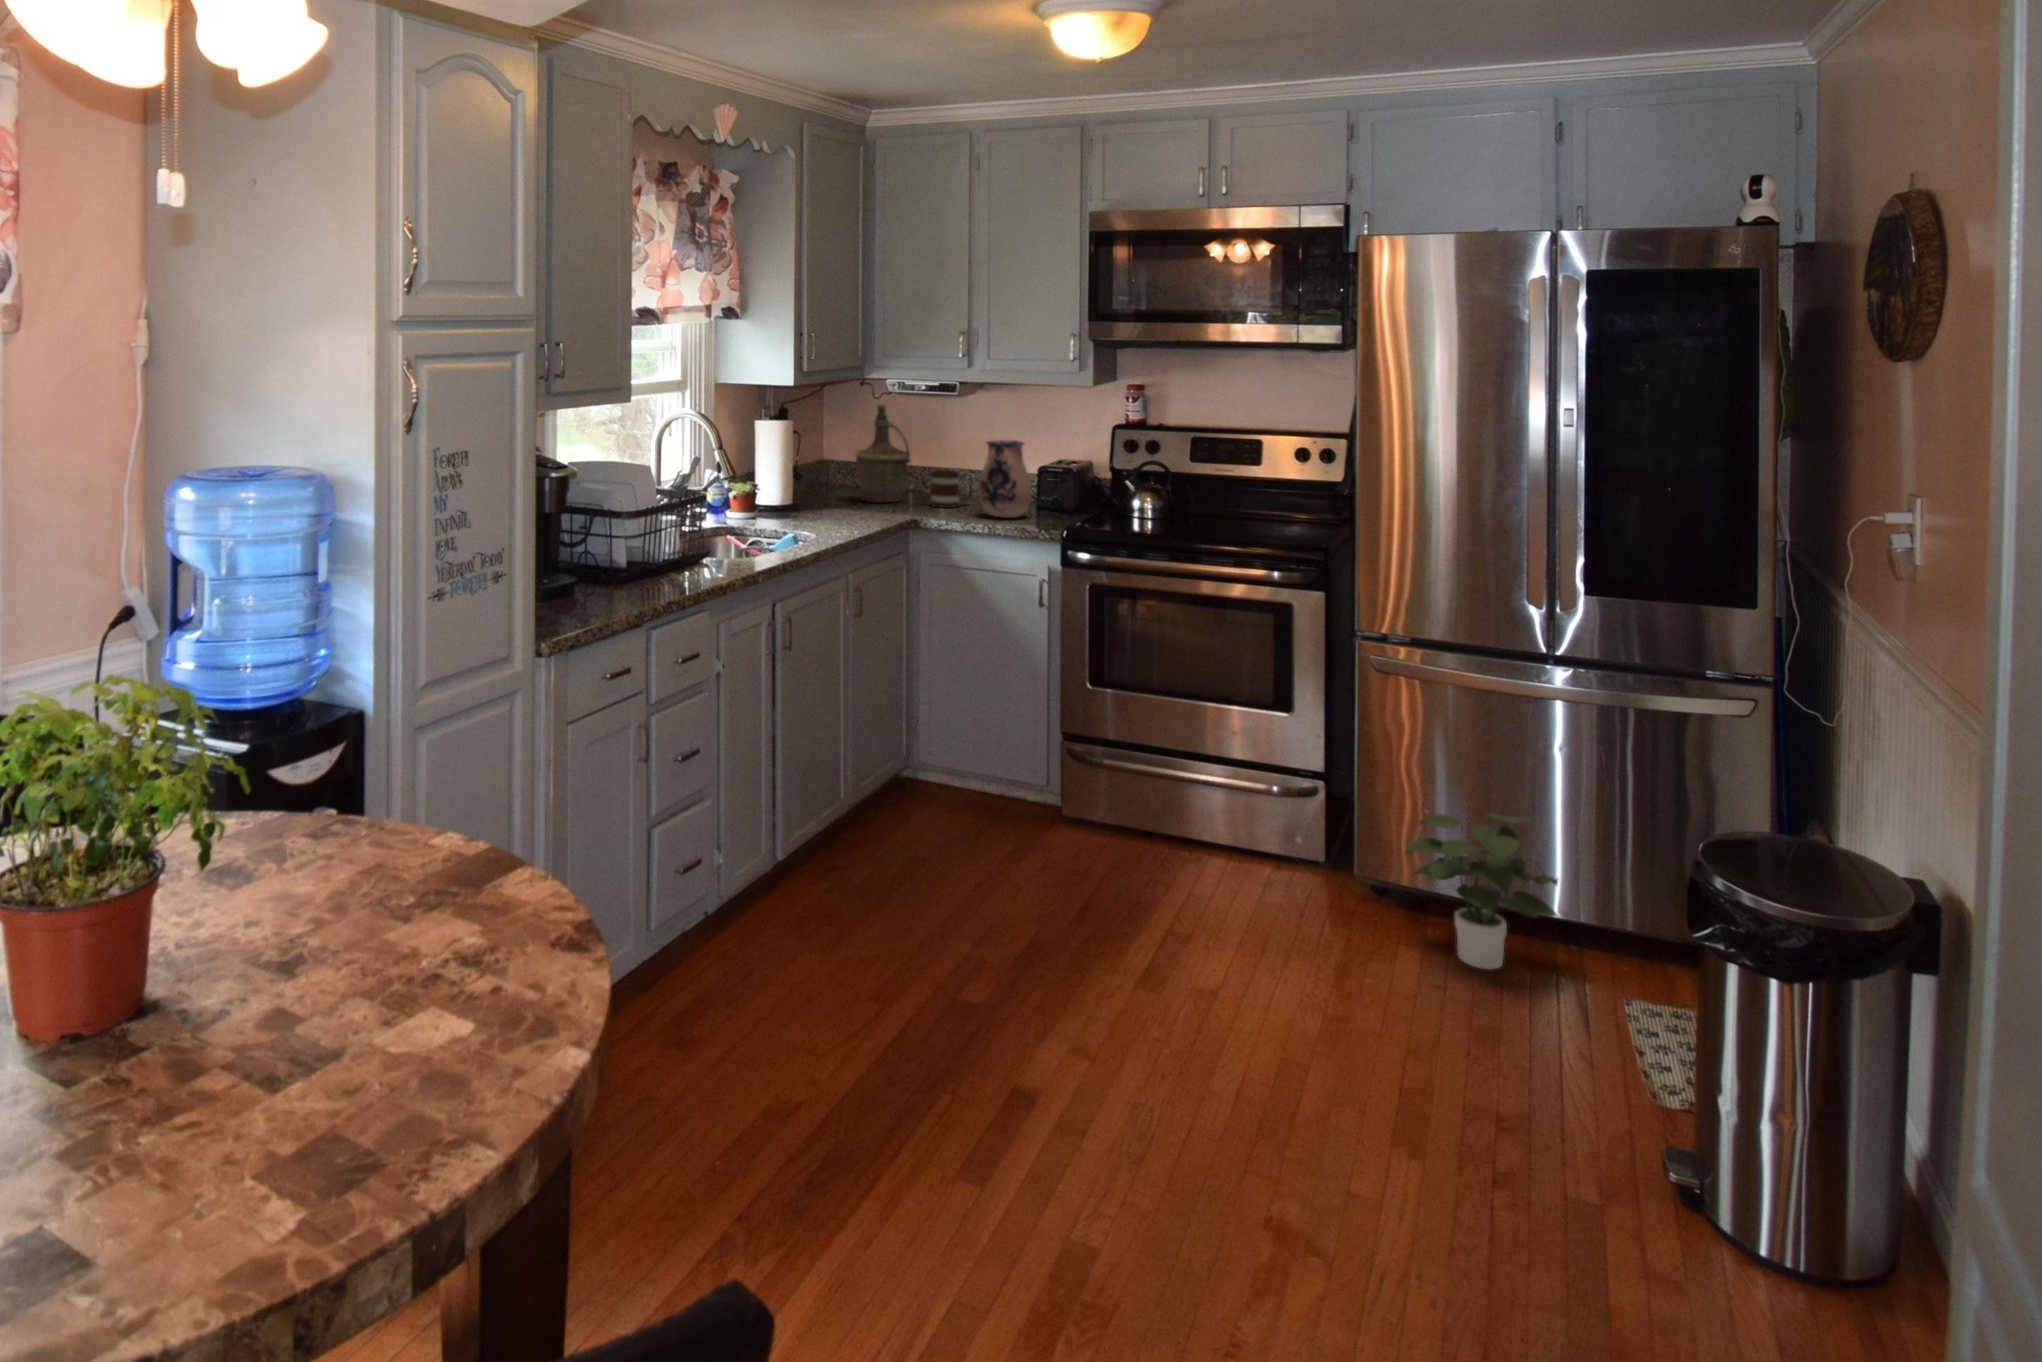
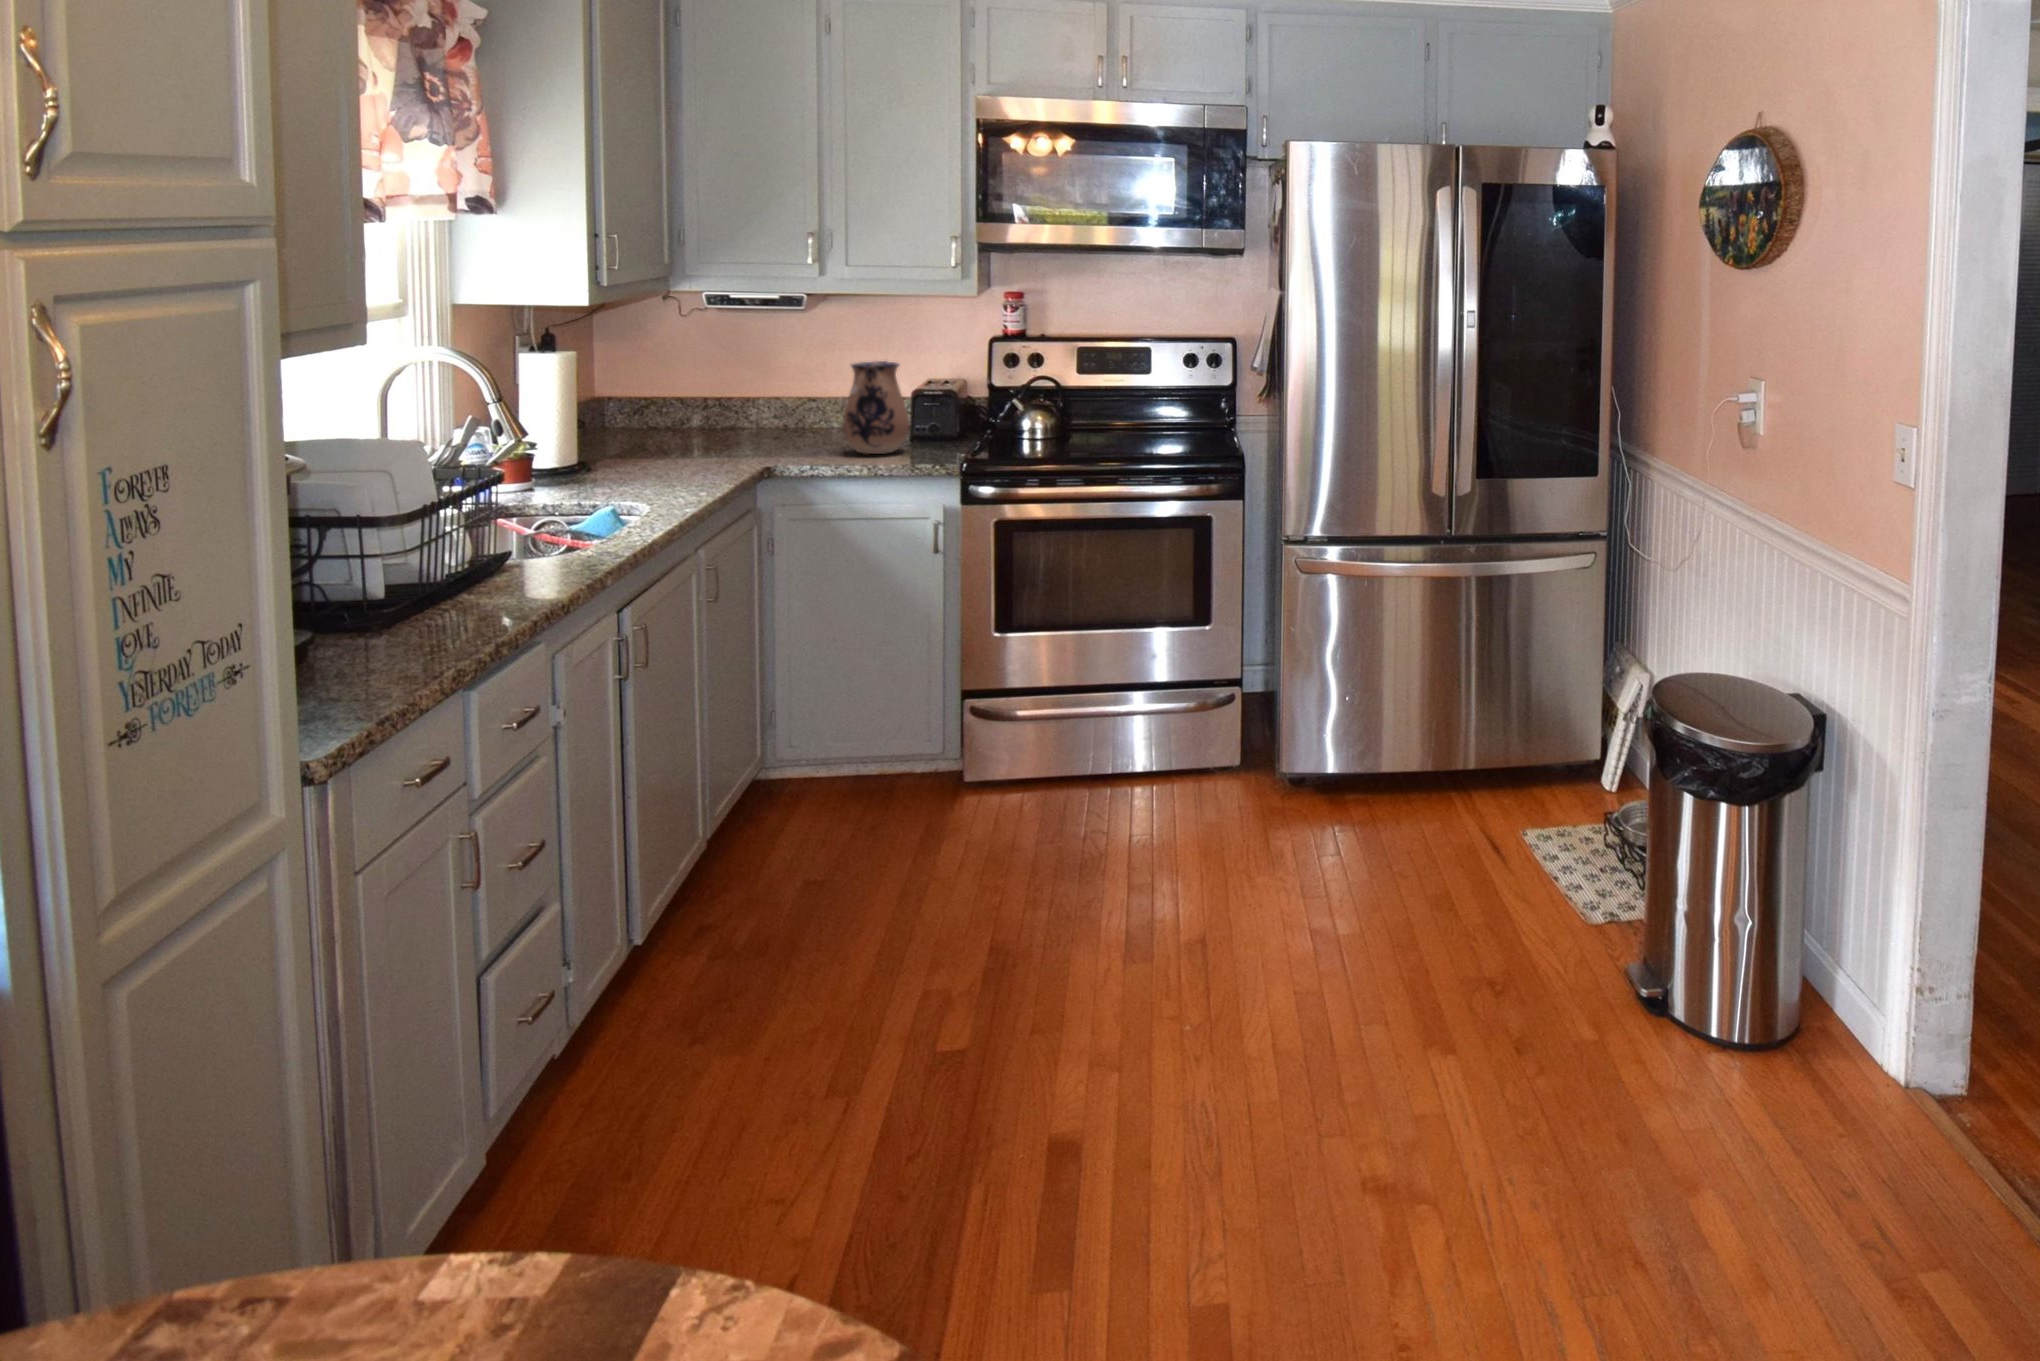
bottle: present [856,404,910,502] -> none [657,323,737,449]
mug: present [931,470,973,508] -> none [768,401,822,448]
potted plant: present [1406,813,1560,969] -> none [1341,689,1474,835]

